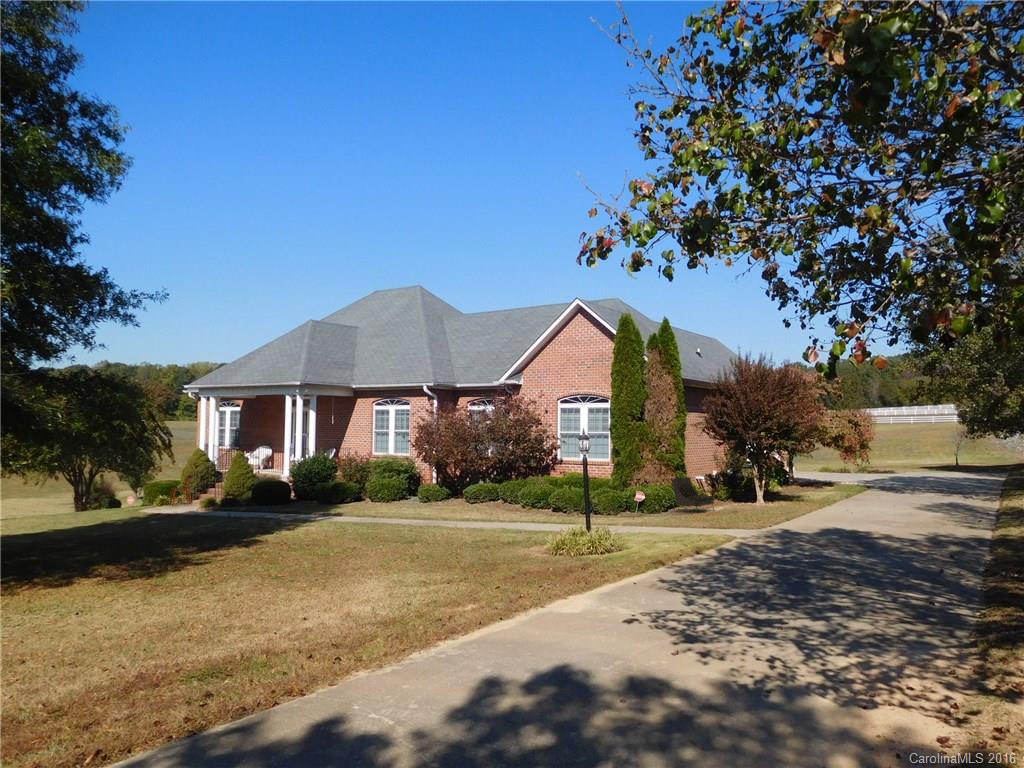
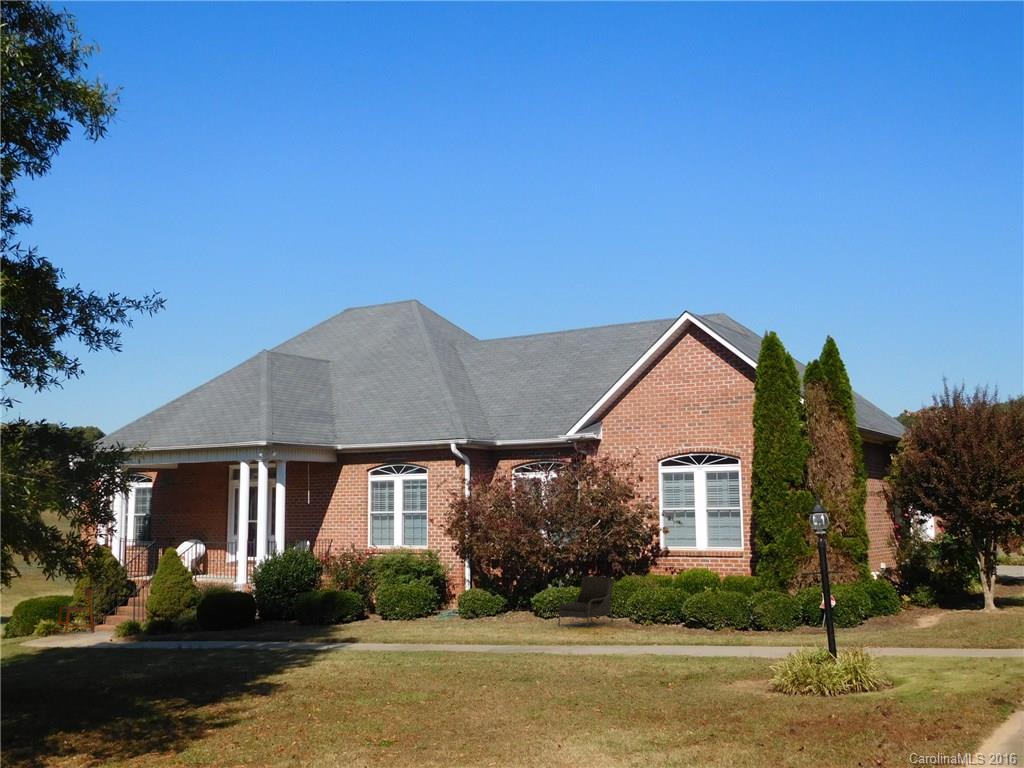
armchair: present [671,477,714,512] -> present [558,576,614,628]

